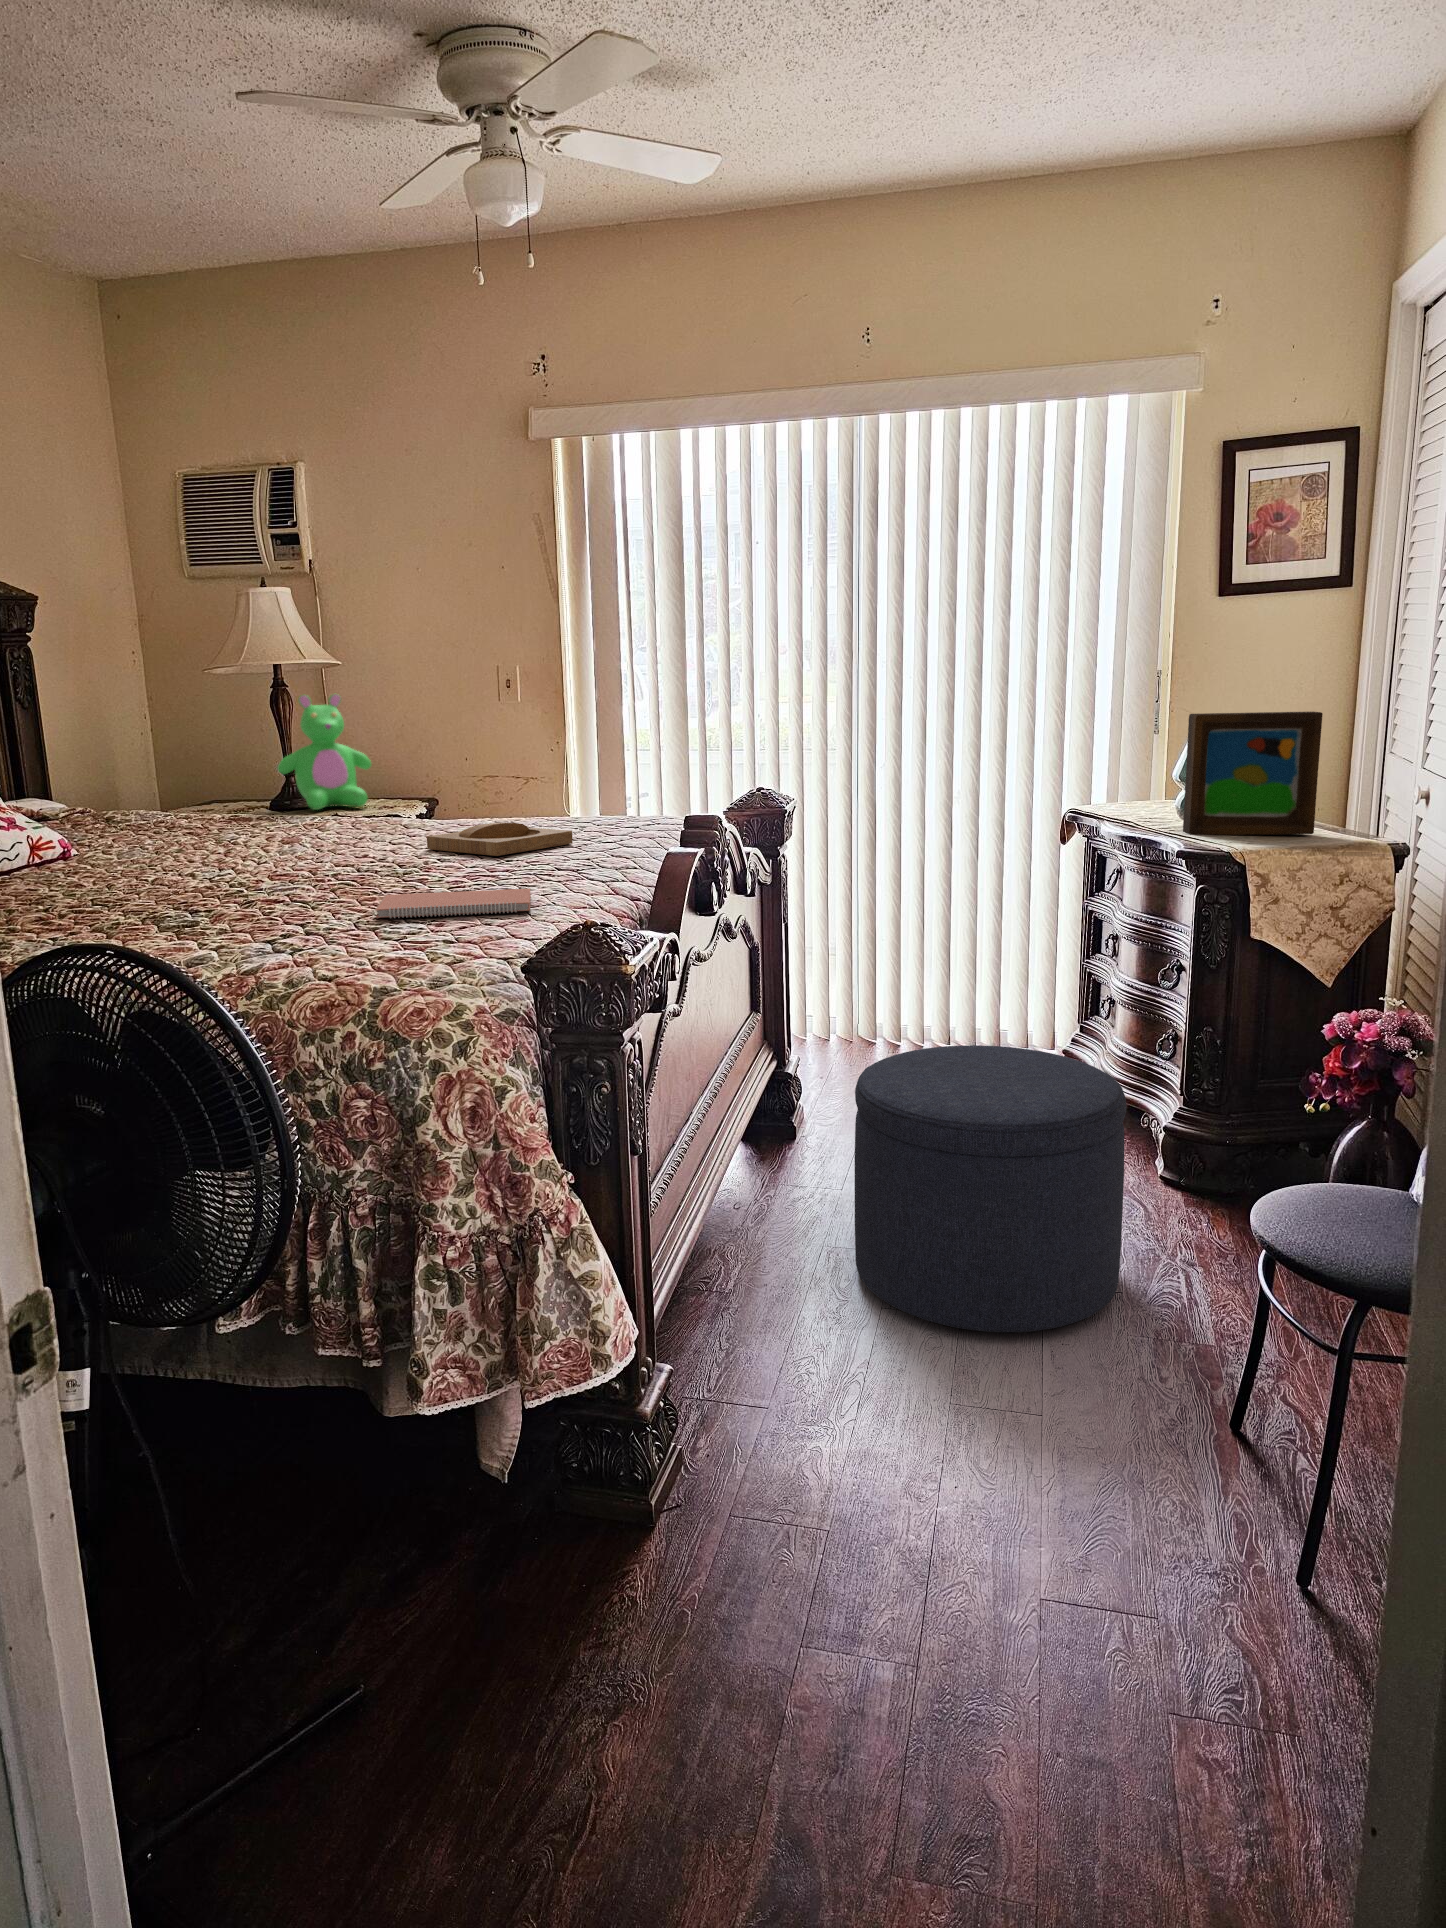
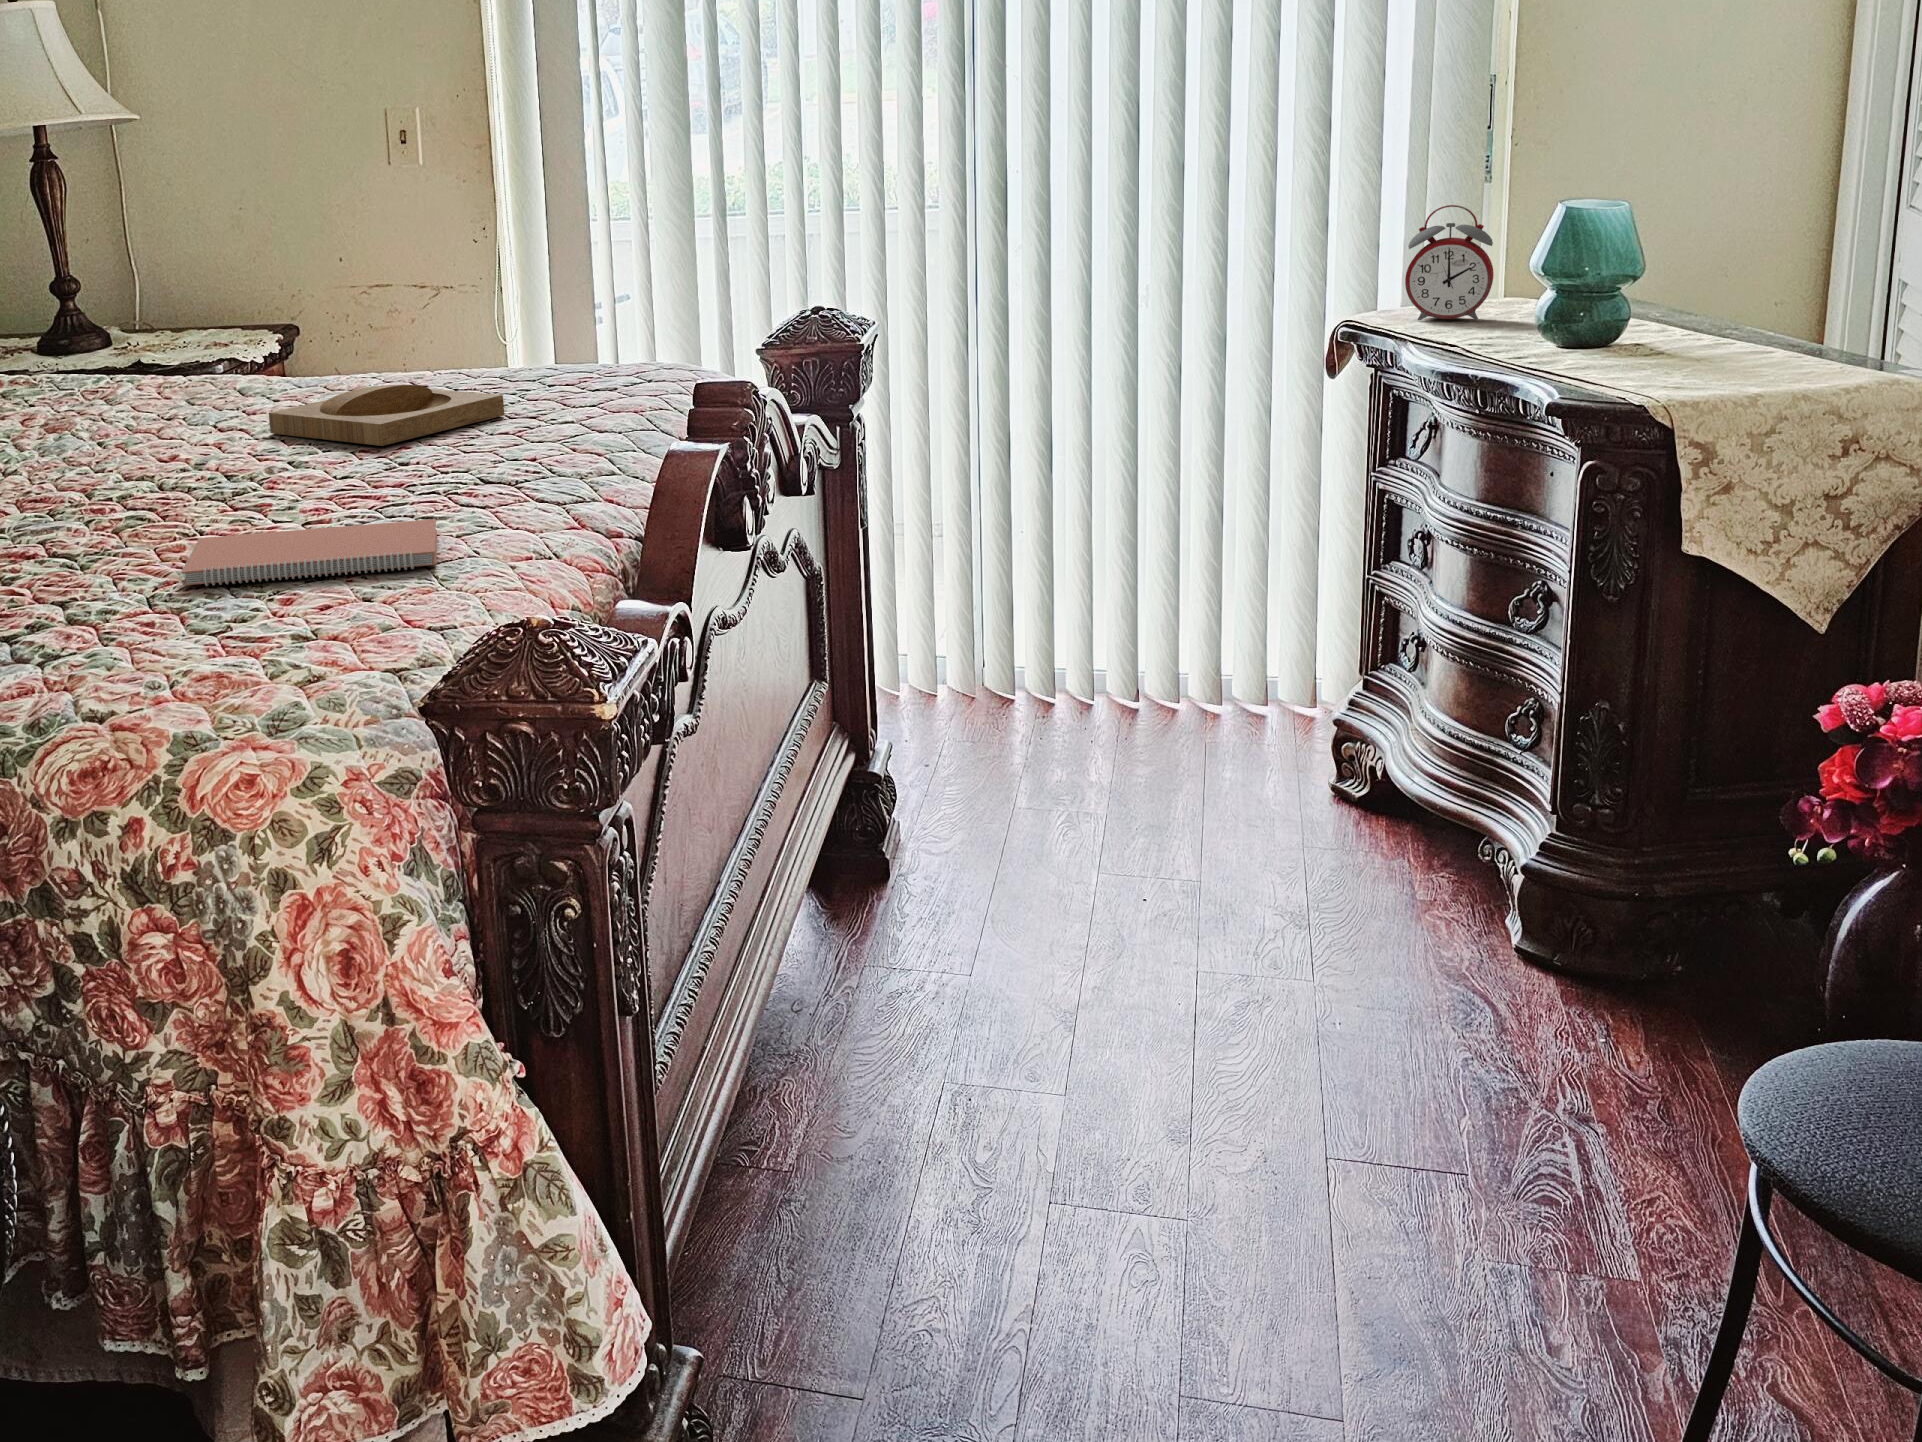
teddy bear: present [278,694,371,810] -> none [38,169,184,358]
picture frame: present [1183,712,1323,835] -> none [1550,146,1809,370]
alarm clock: none [1107,744,1157,811] -> present [1405,205,1493,320]
ottoman: present [855,1045,1126,1333] -> none [993,751,1474,1261]

